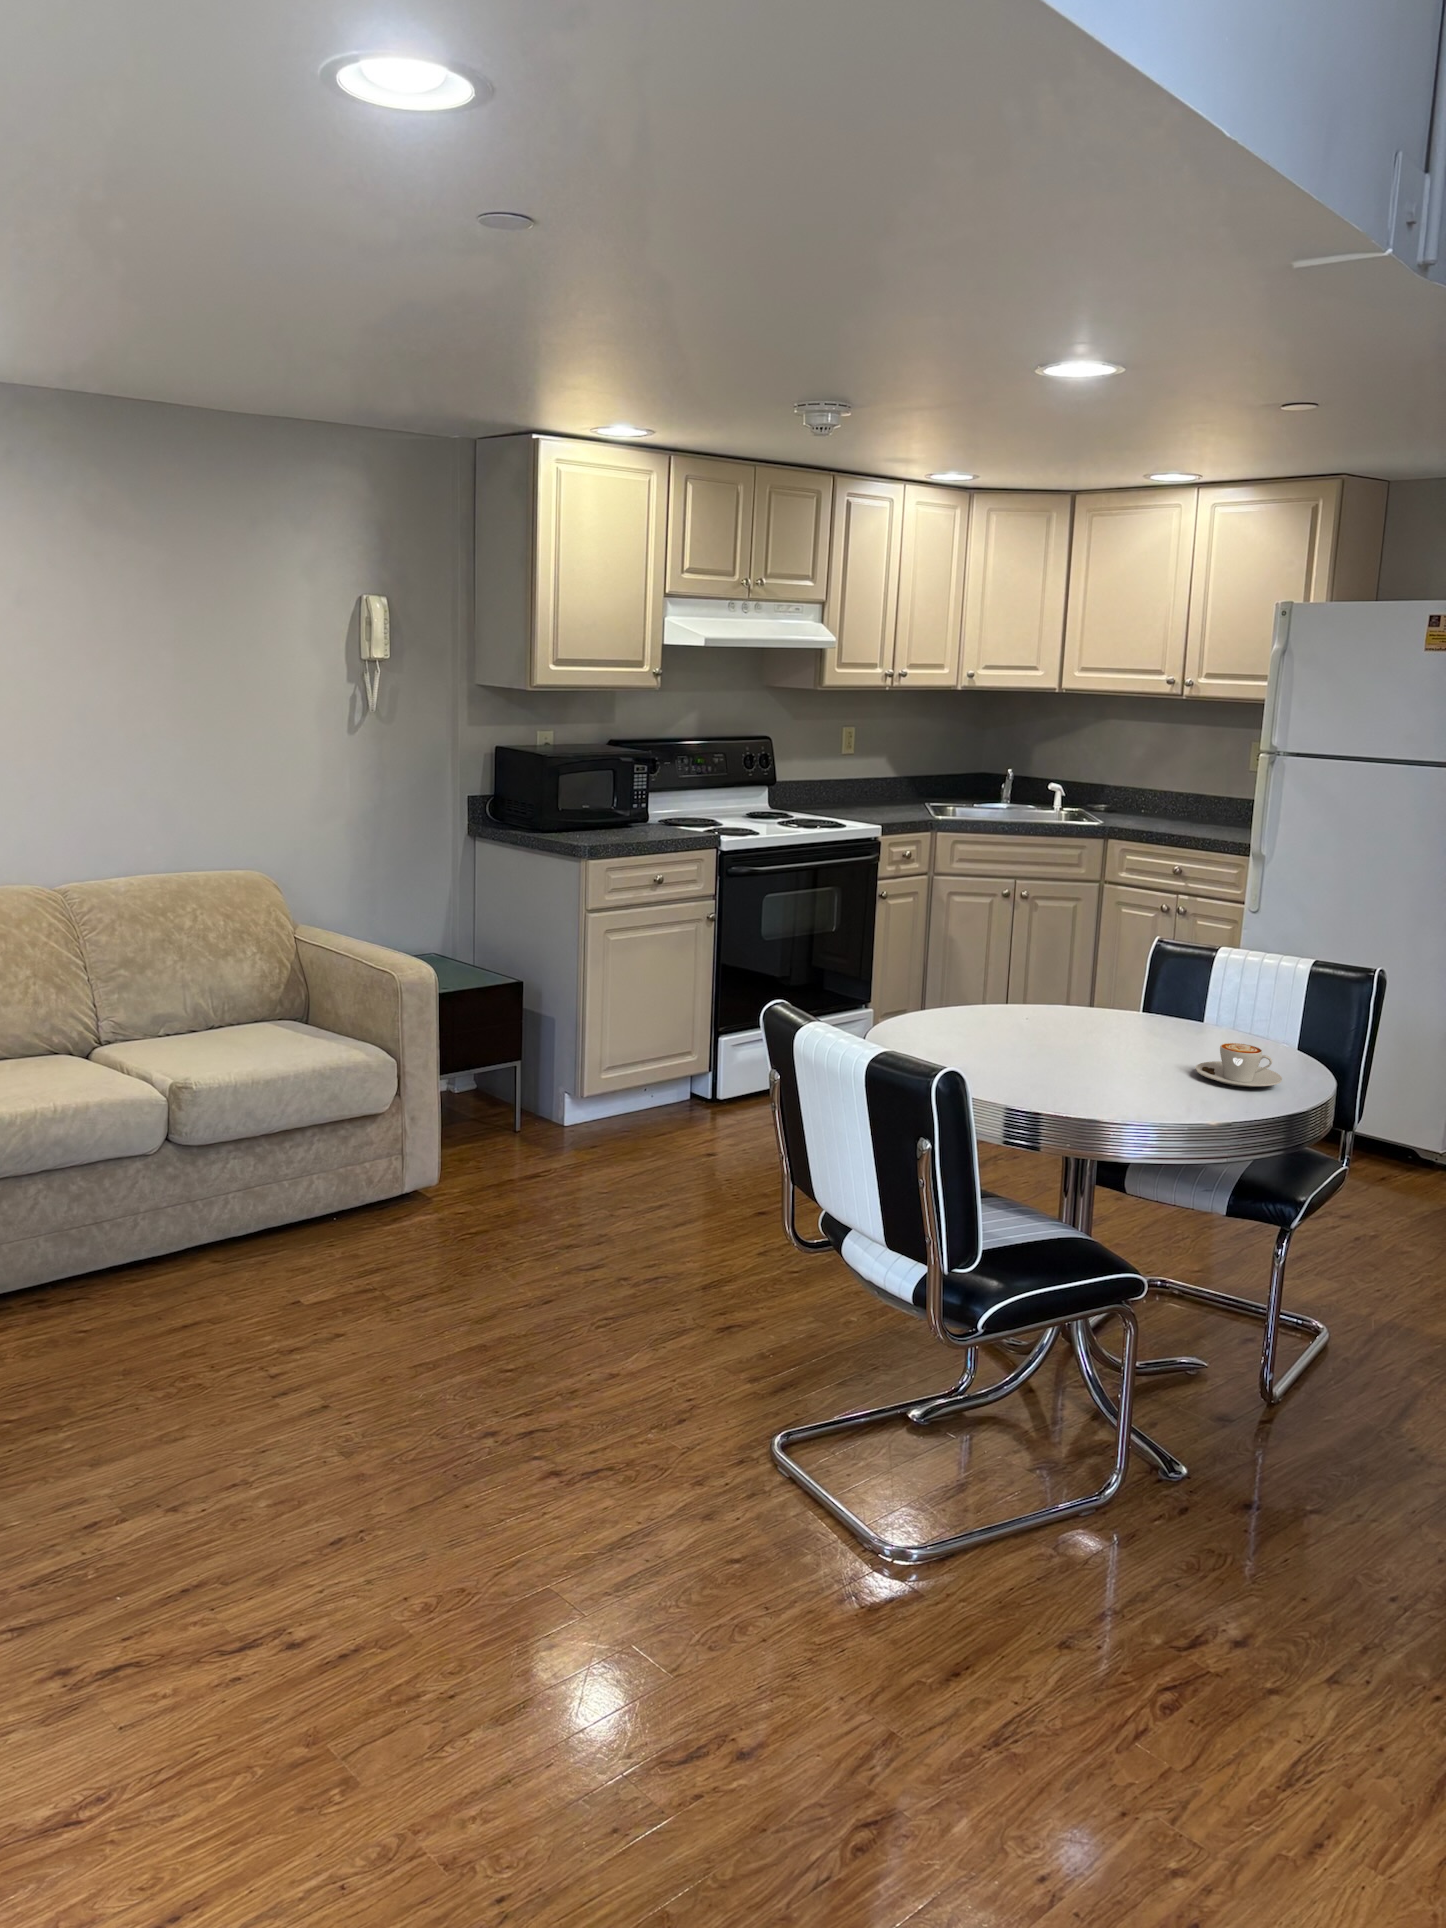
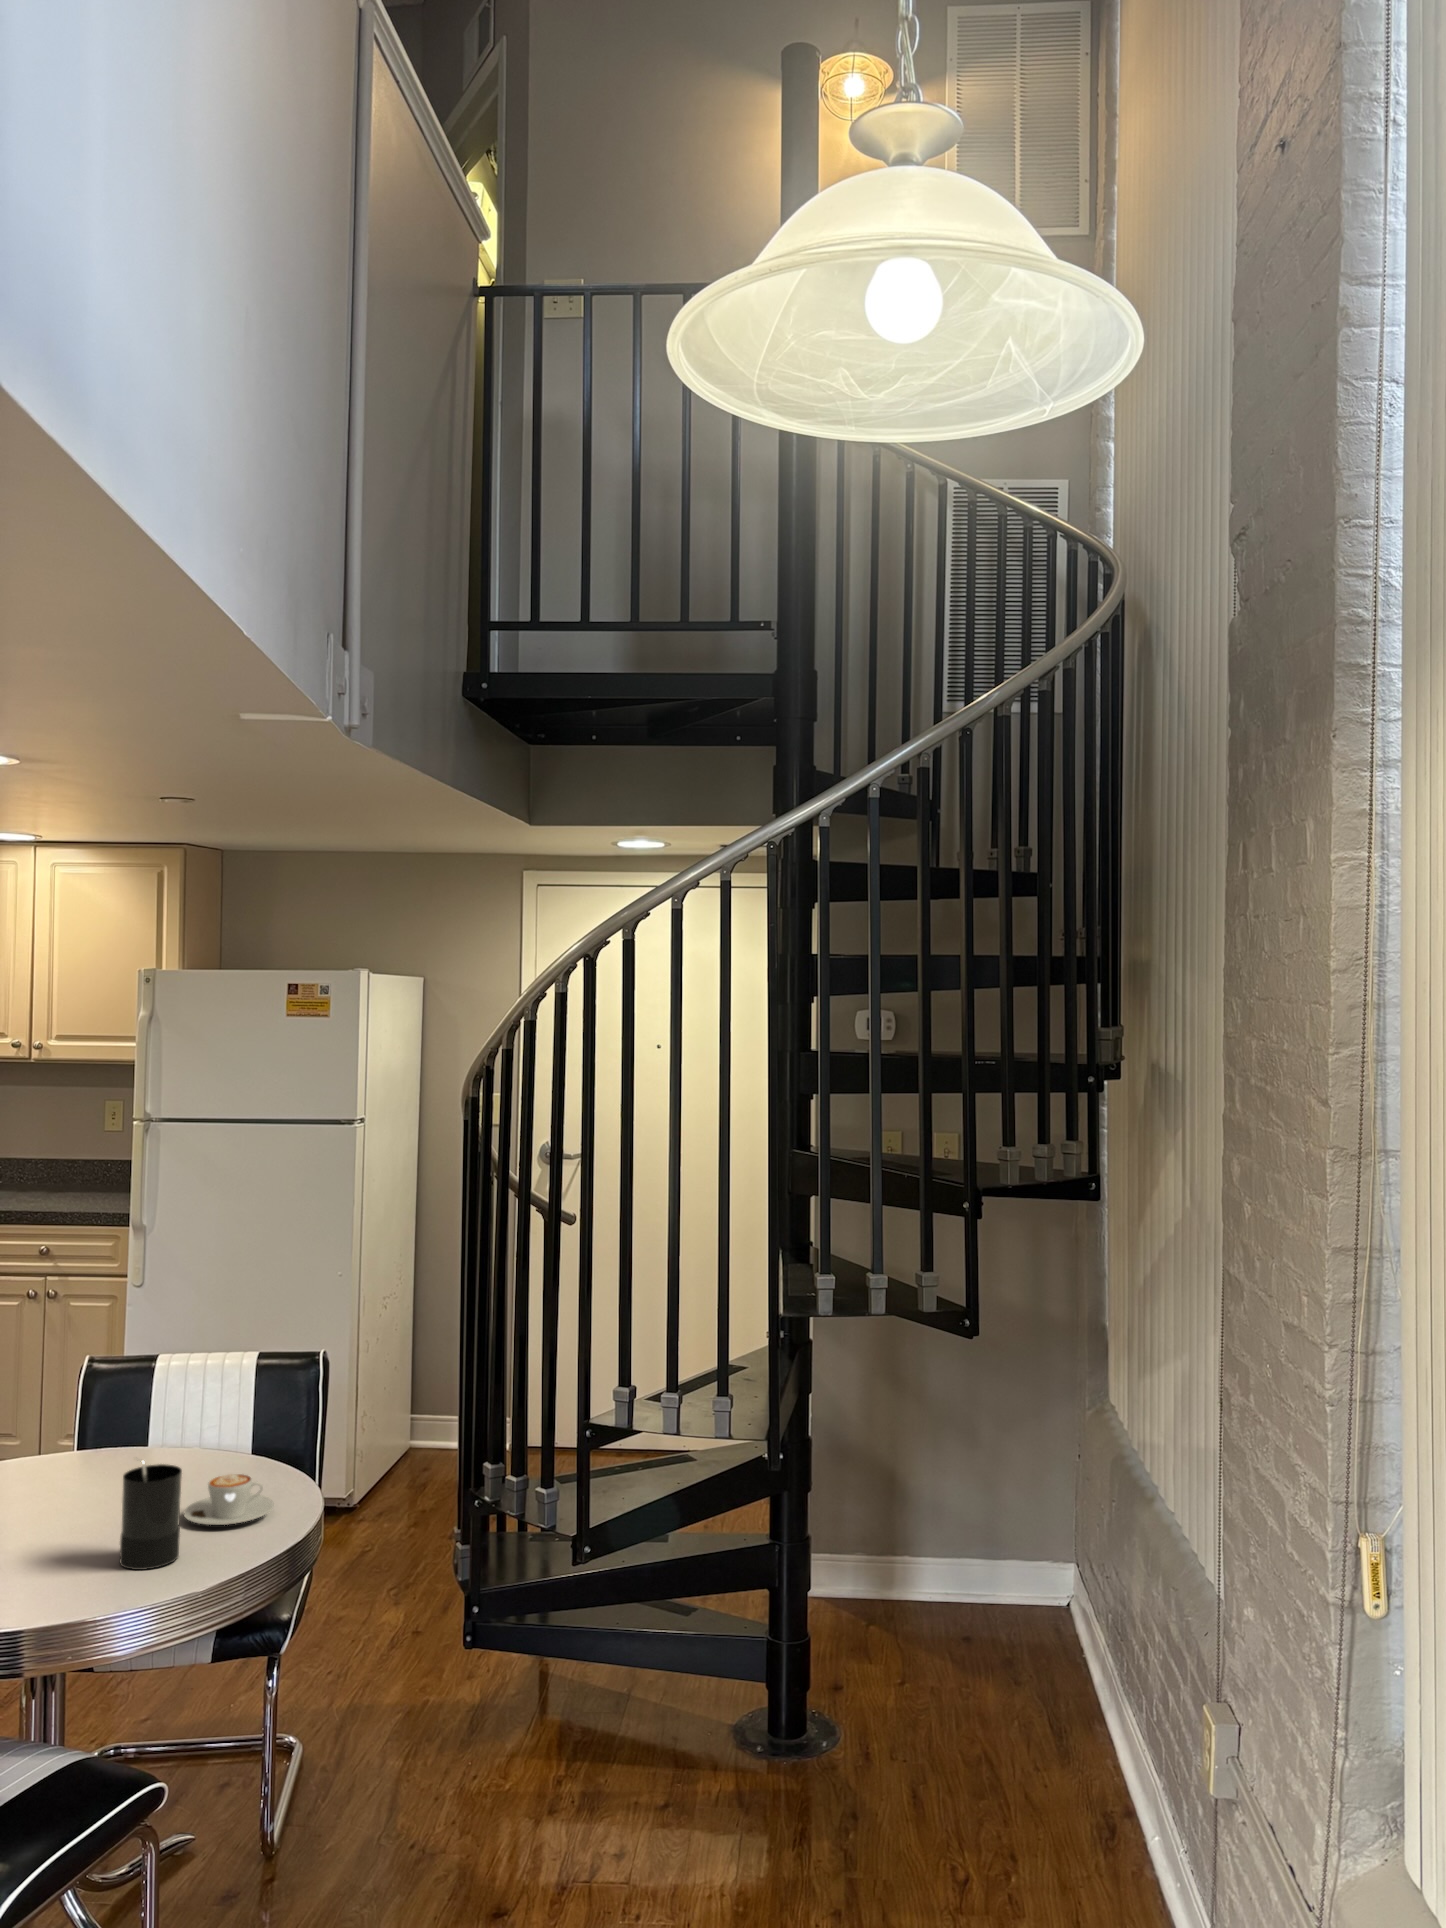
candle: none [1125,999,1184,1096] -> present [120,1458,182,1570]

